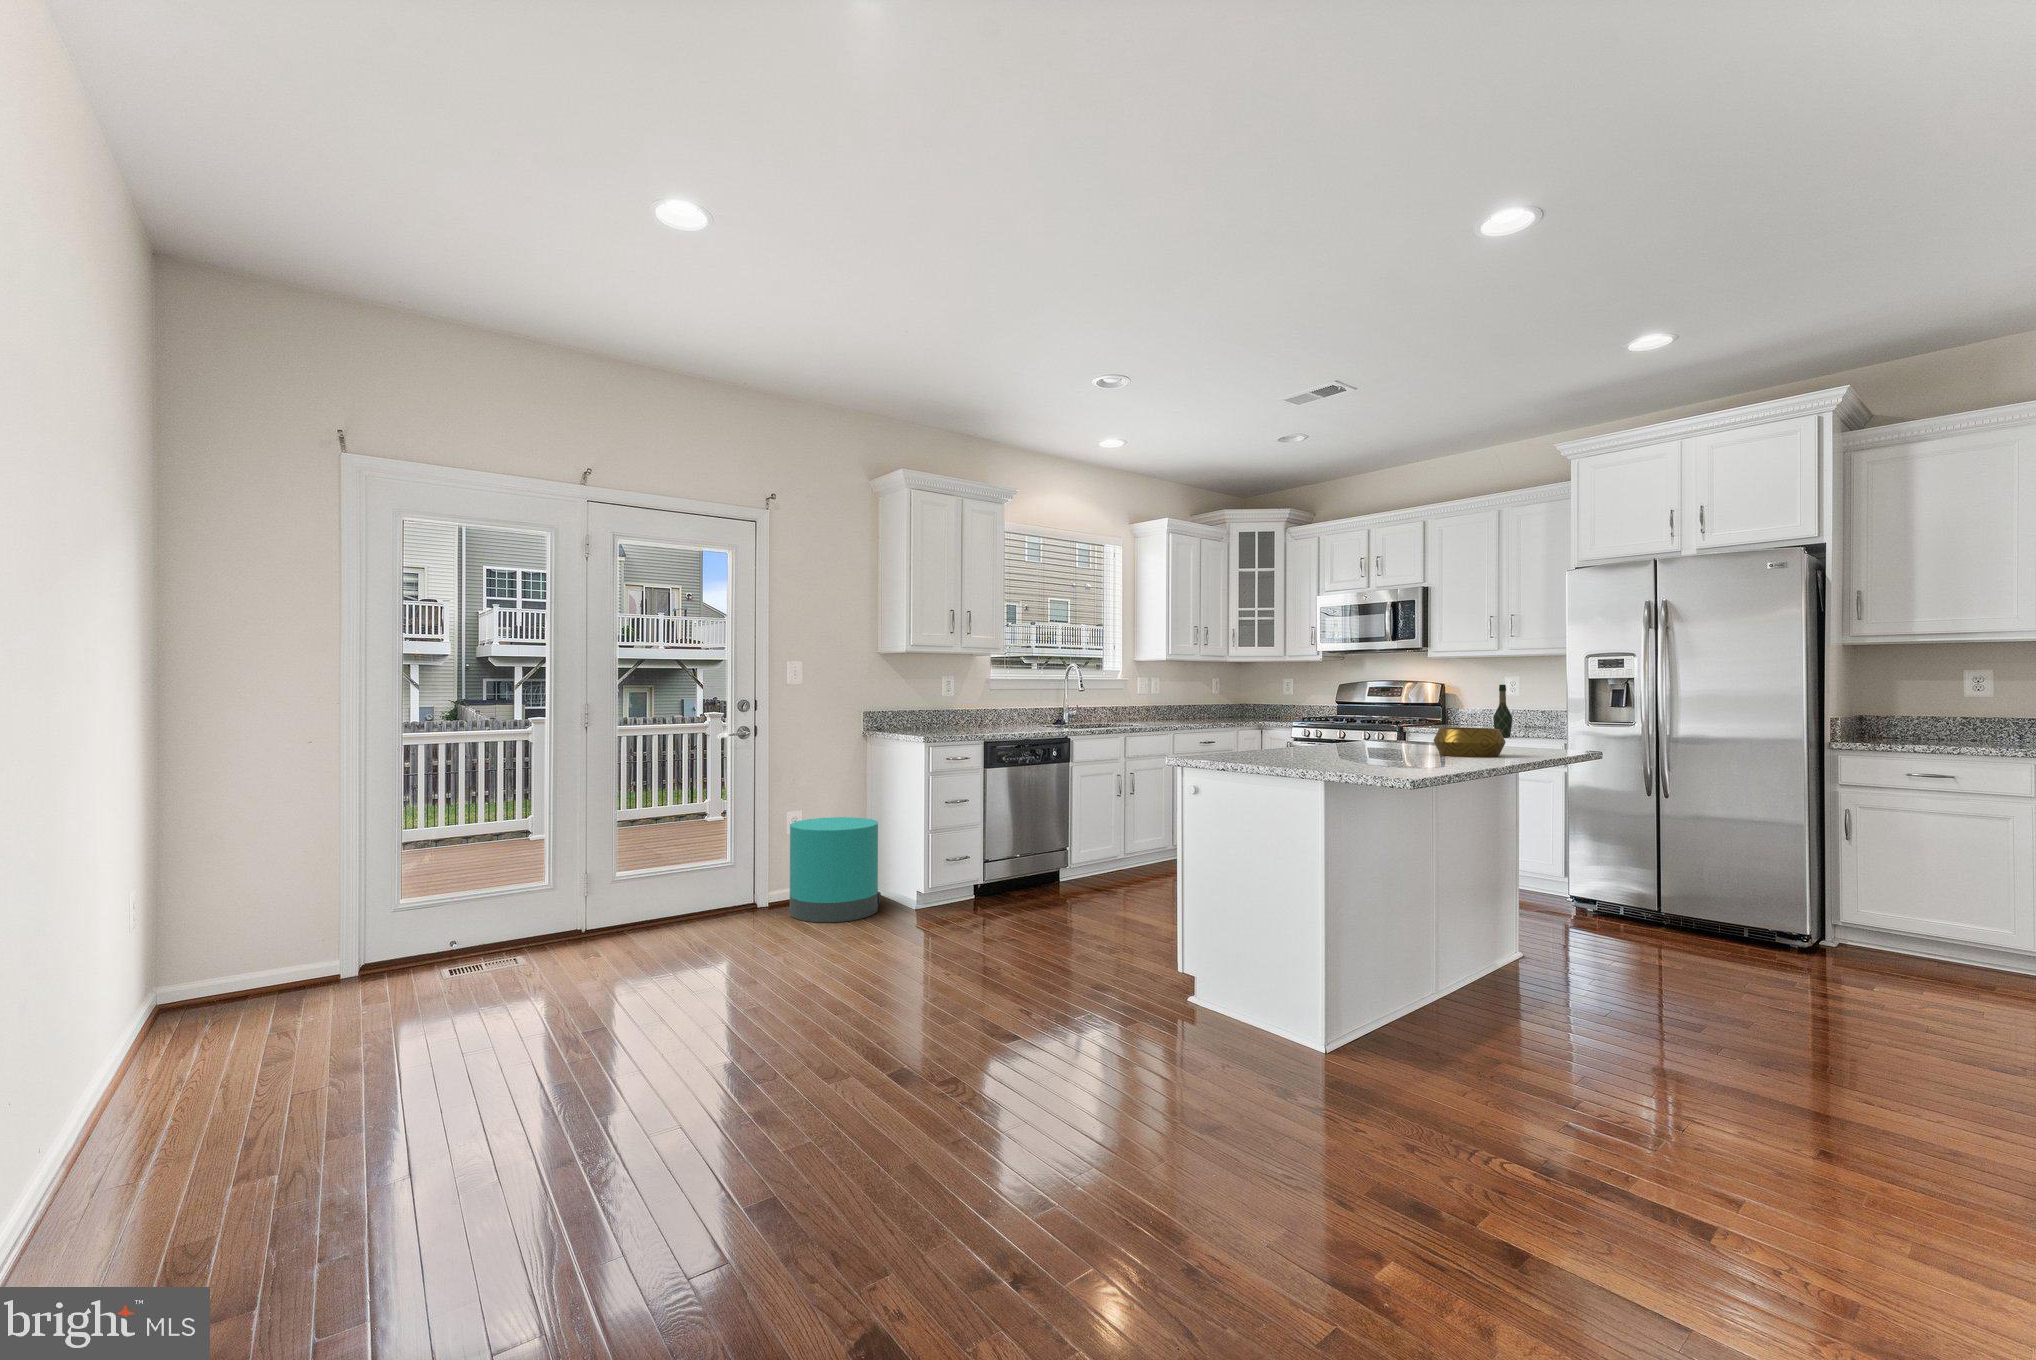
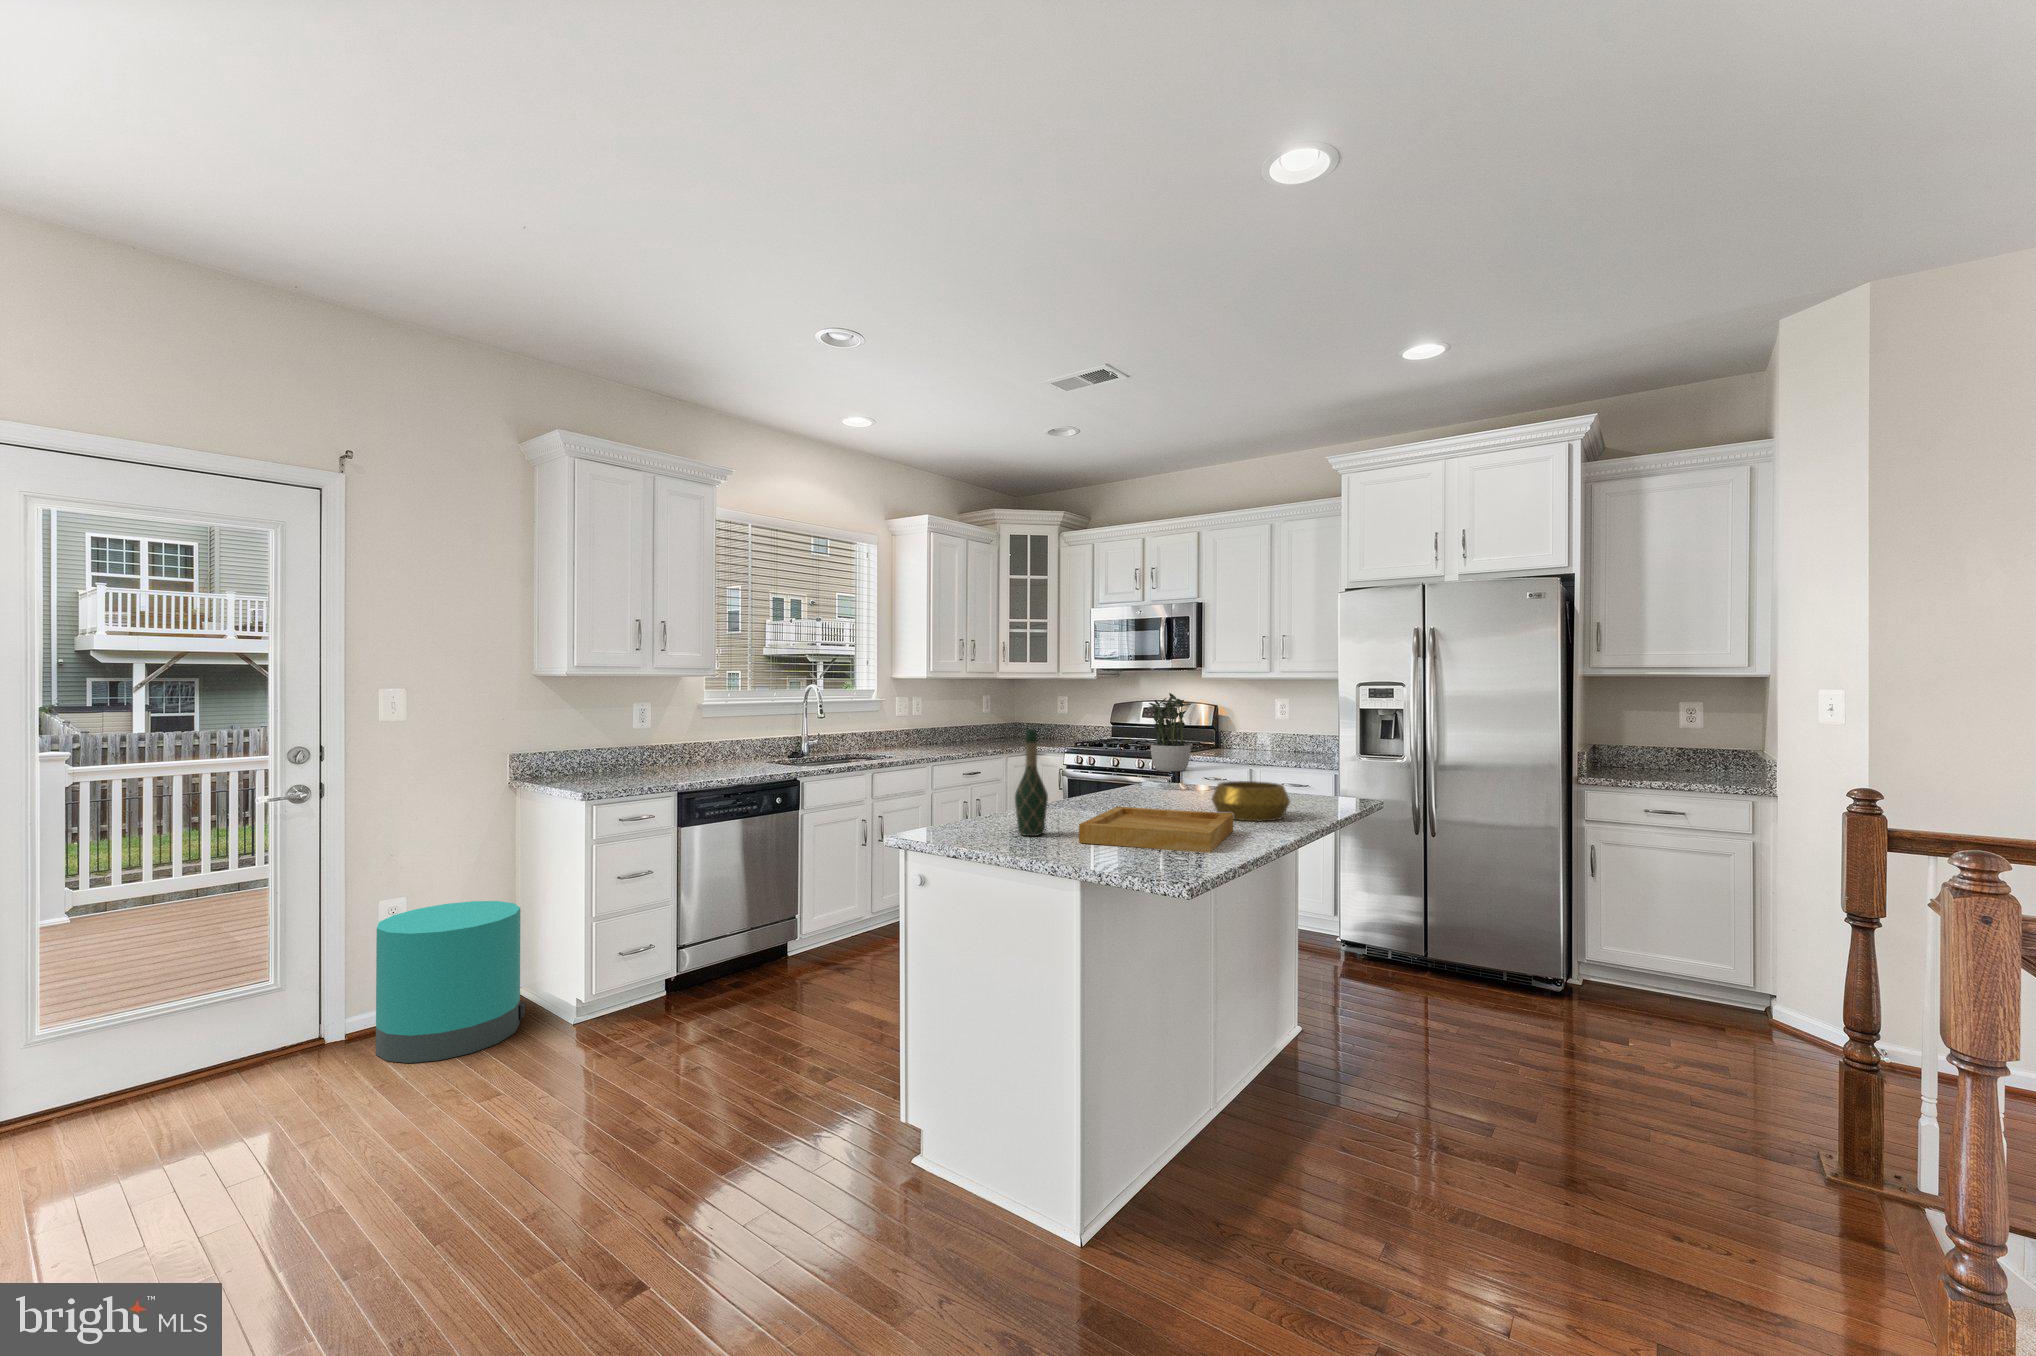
potted plant: none [1373,667,1417,738] -> present [1148,693,1191,771]
wine bottle: present [1493,685,1512,737] -> present [1015,729,1048,836]
tray: none [1321,742,1451,766] -> present [1079,807,1233,853]

